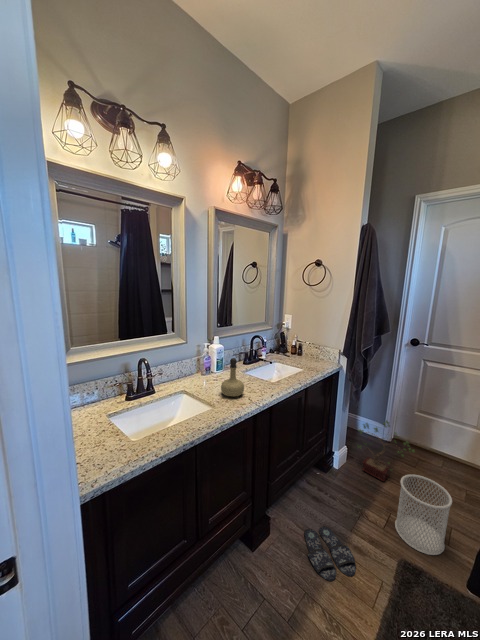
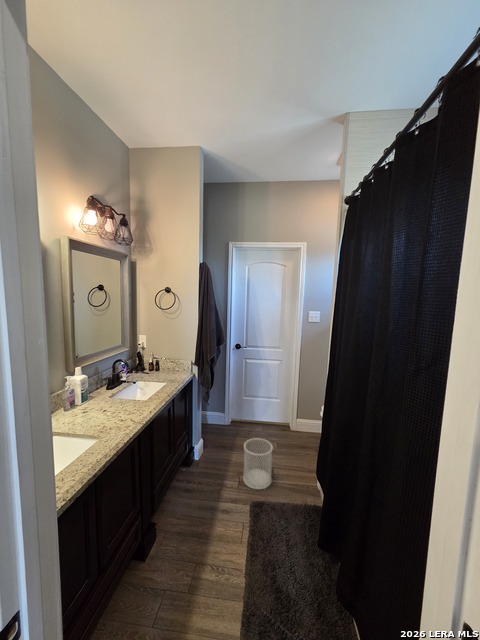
perfume bottle: present [221,358,244,396] -> none [98,384,123,422]
potted plant: present [358,421,414,481] -> none [209,407,249,454]
slippers: present [304,526,356,581] -> none [184,506,226,544]

